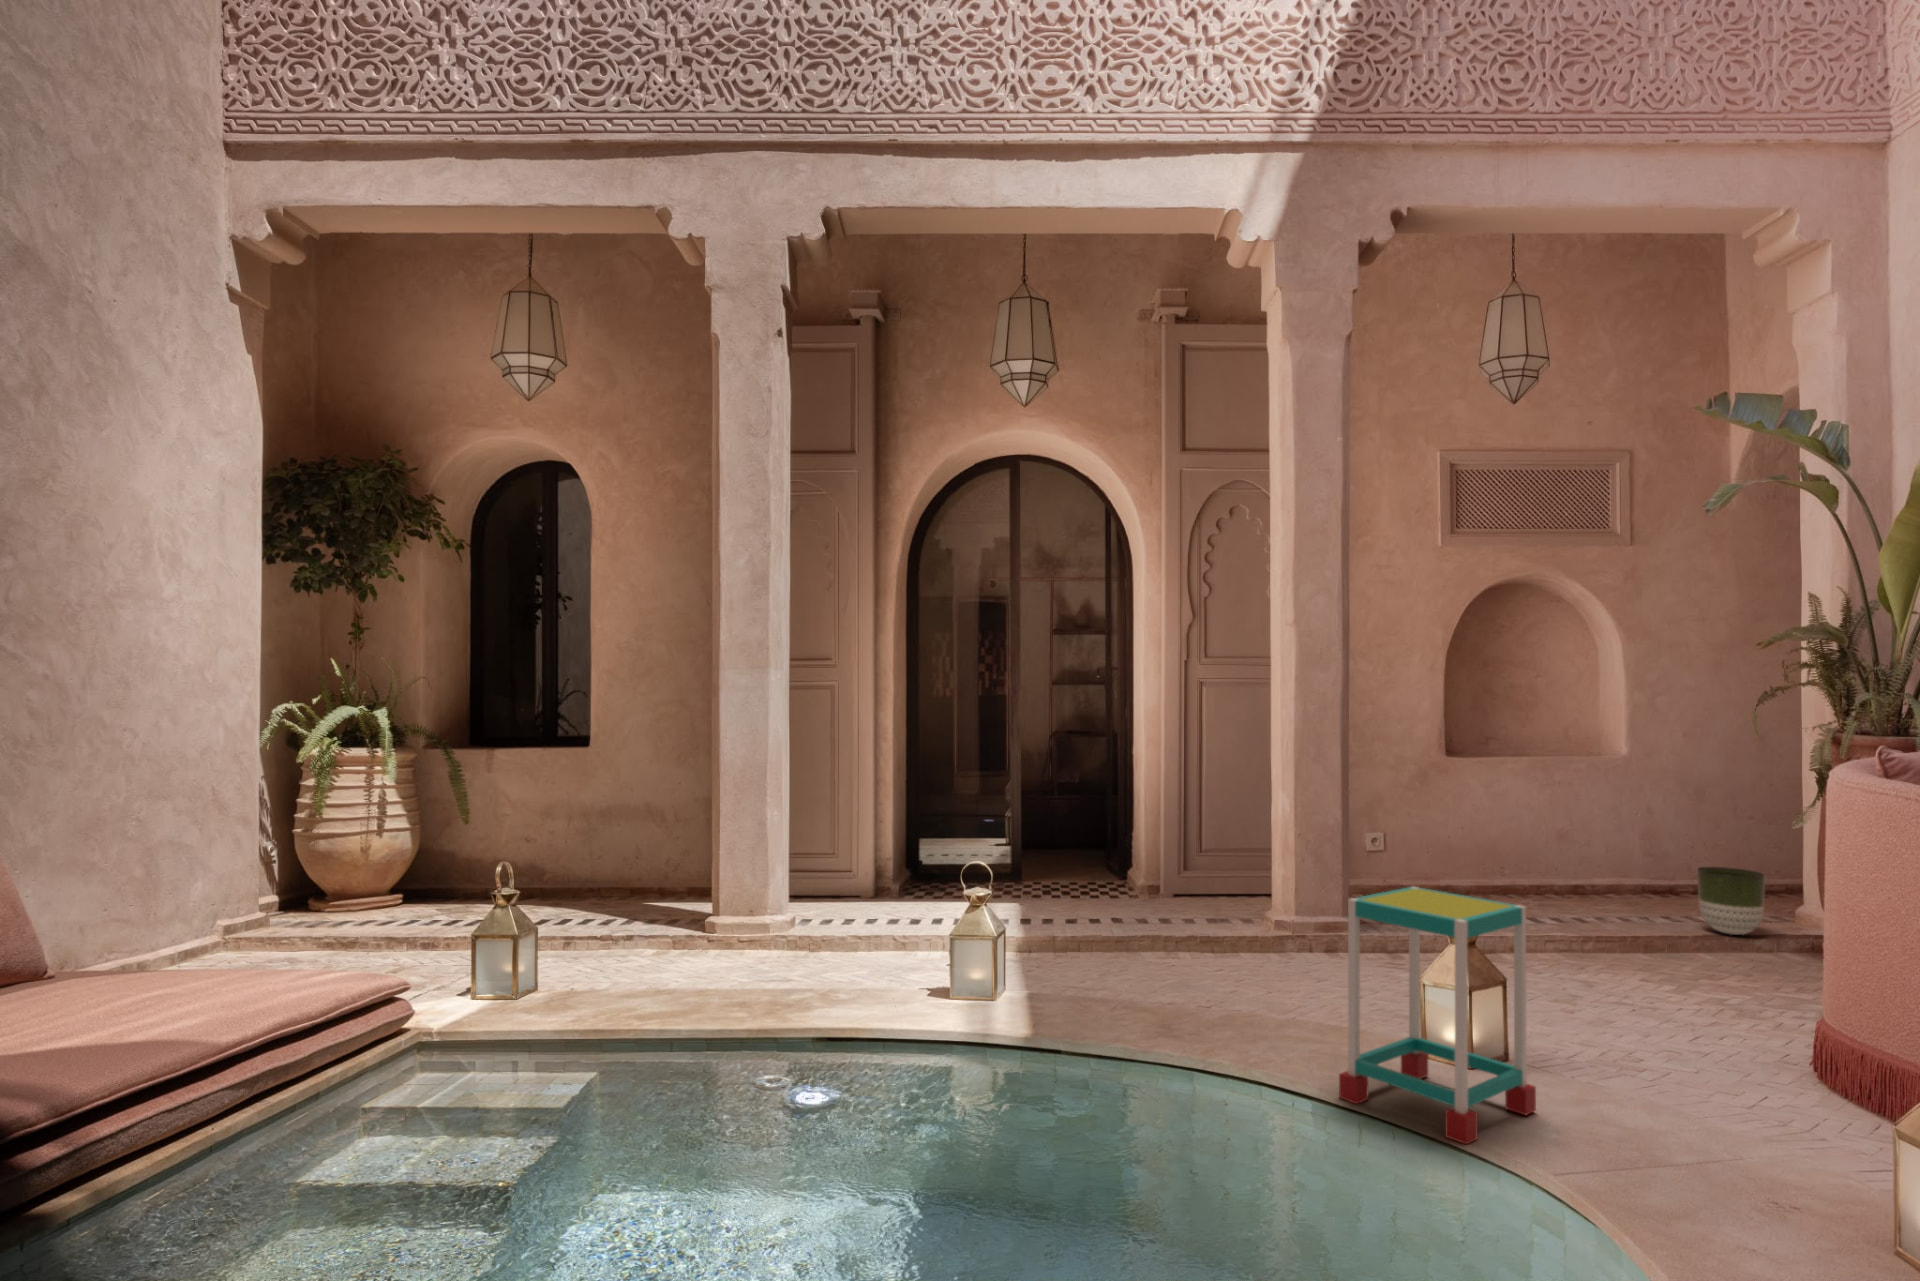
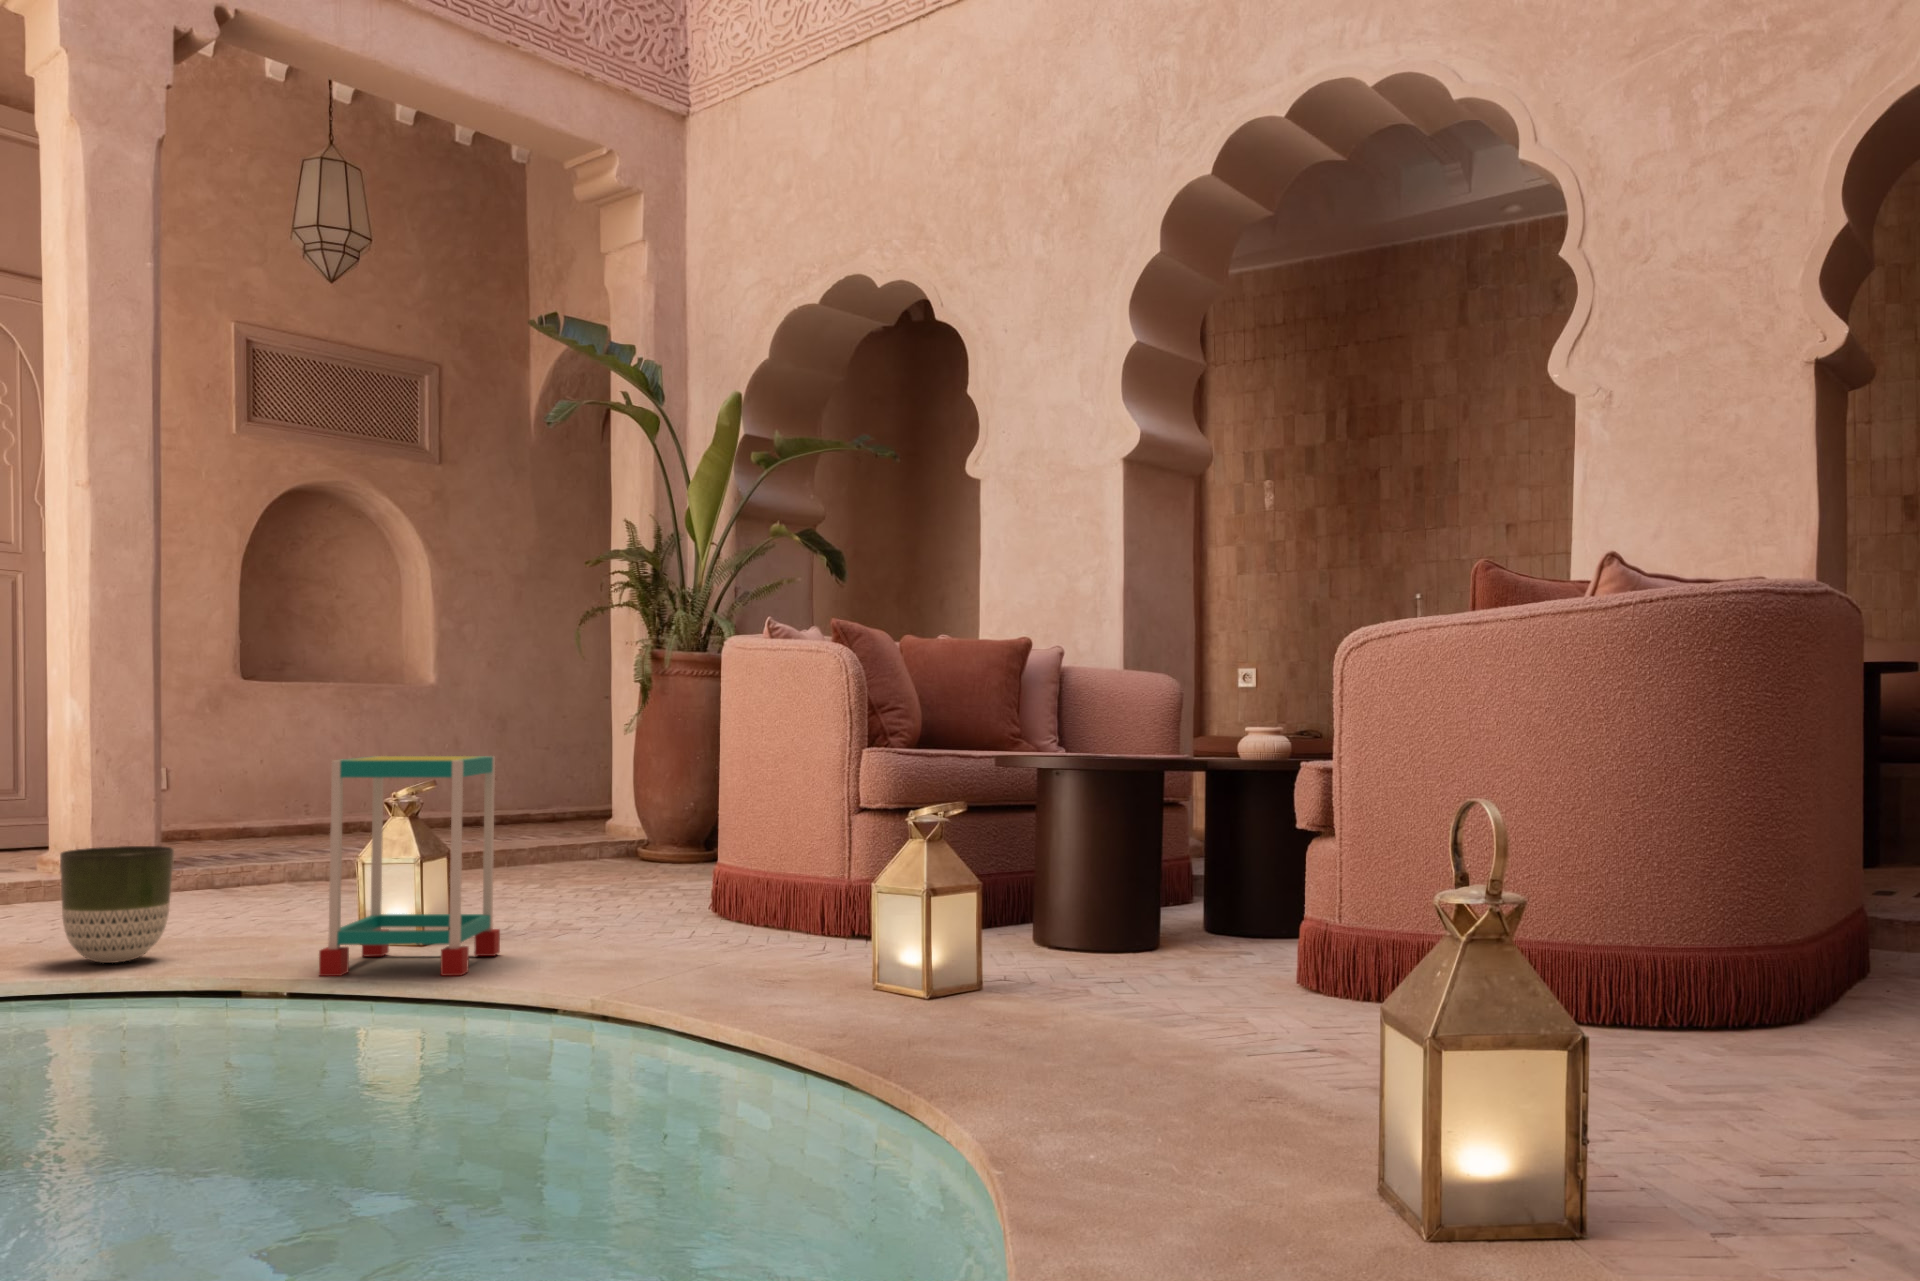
planter: present [1697,867,1765,935] -> present [60,846,174,963]

